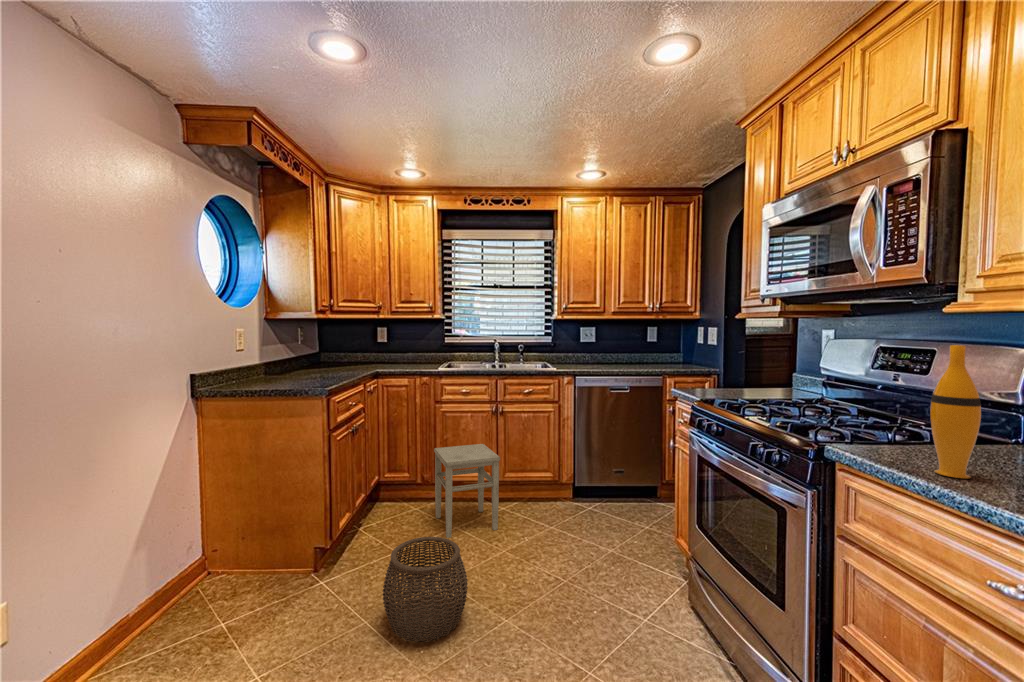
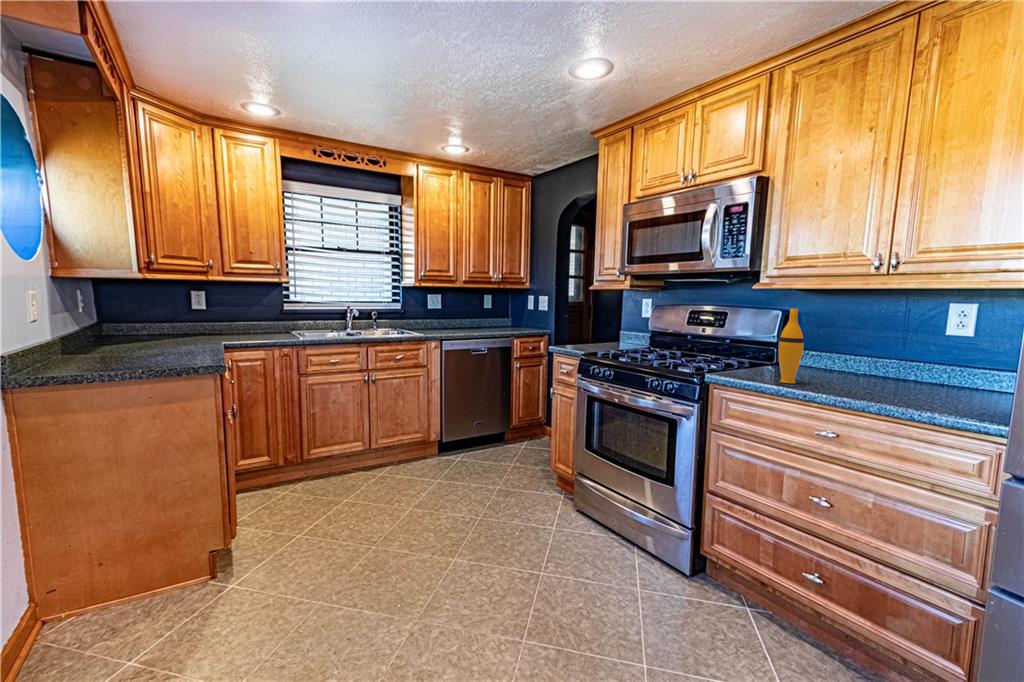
stool: present [434,444,500,538] -> none [310,412,390,509]
woven basket: present [382,537,468,643] -> none [337,503,424,606]

